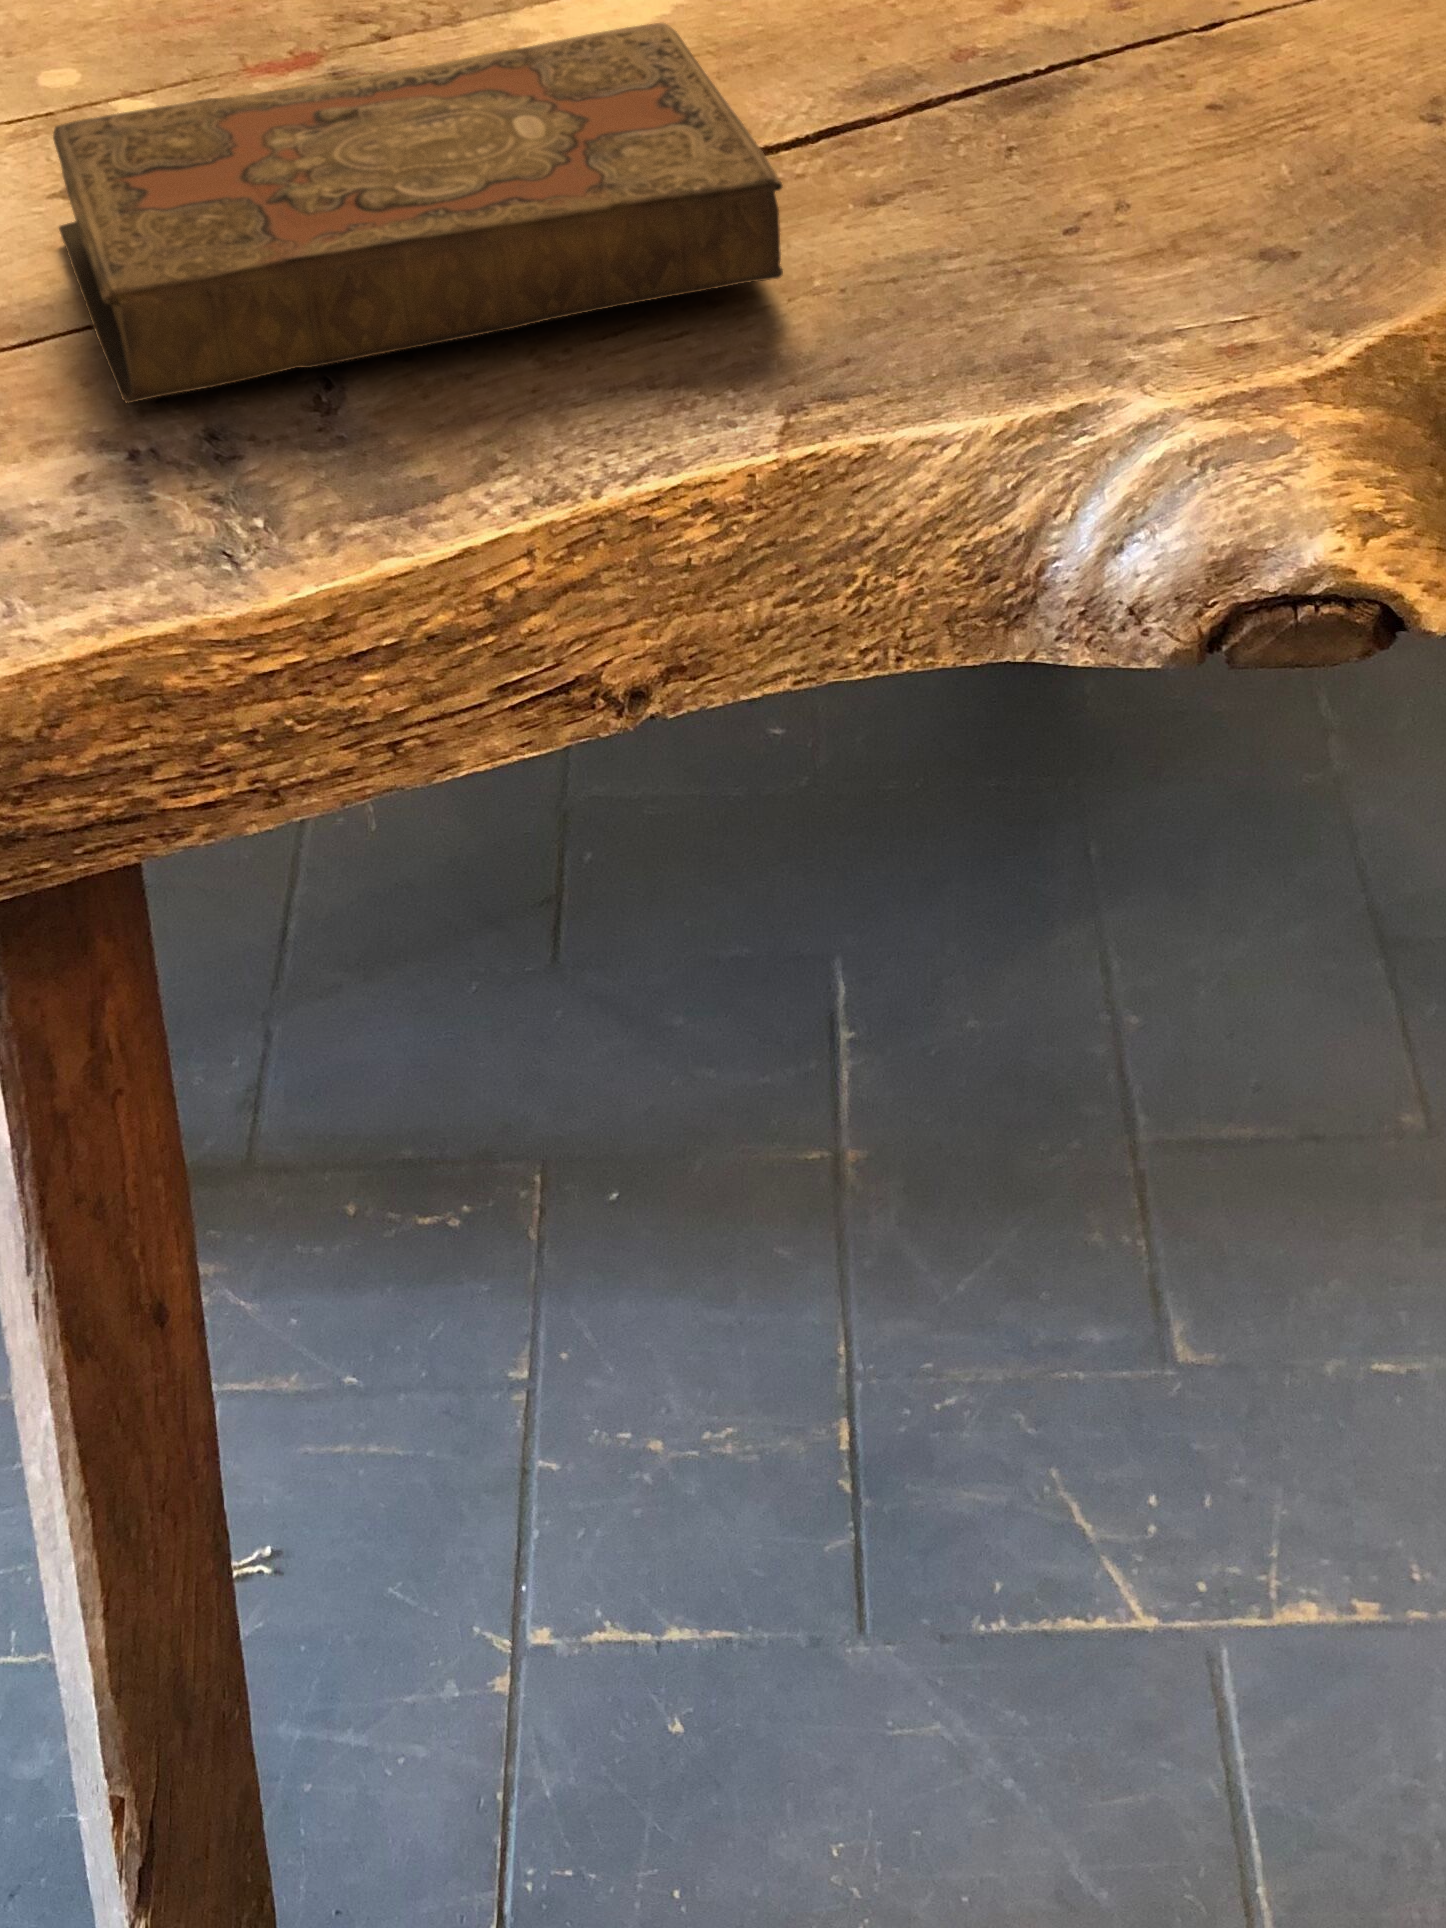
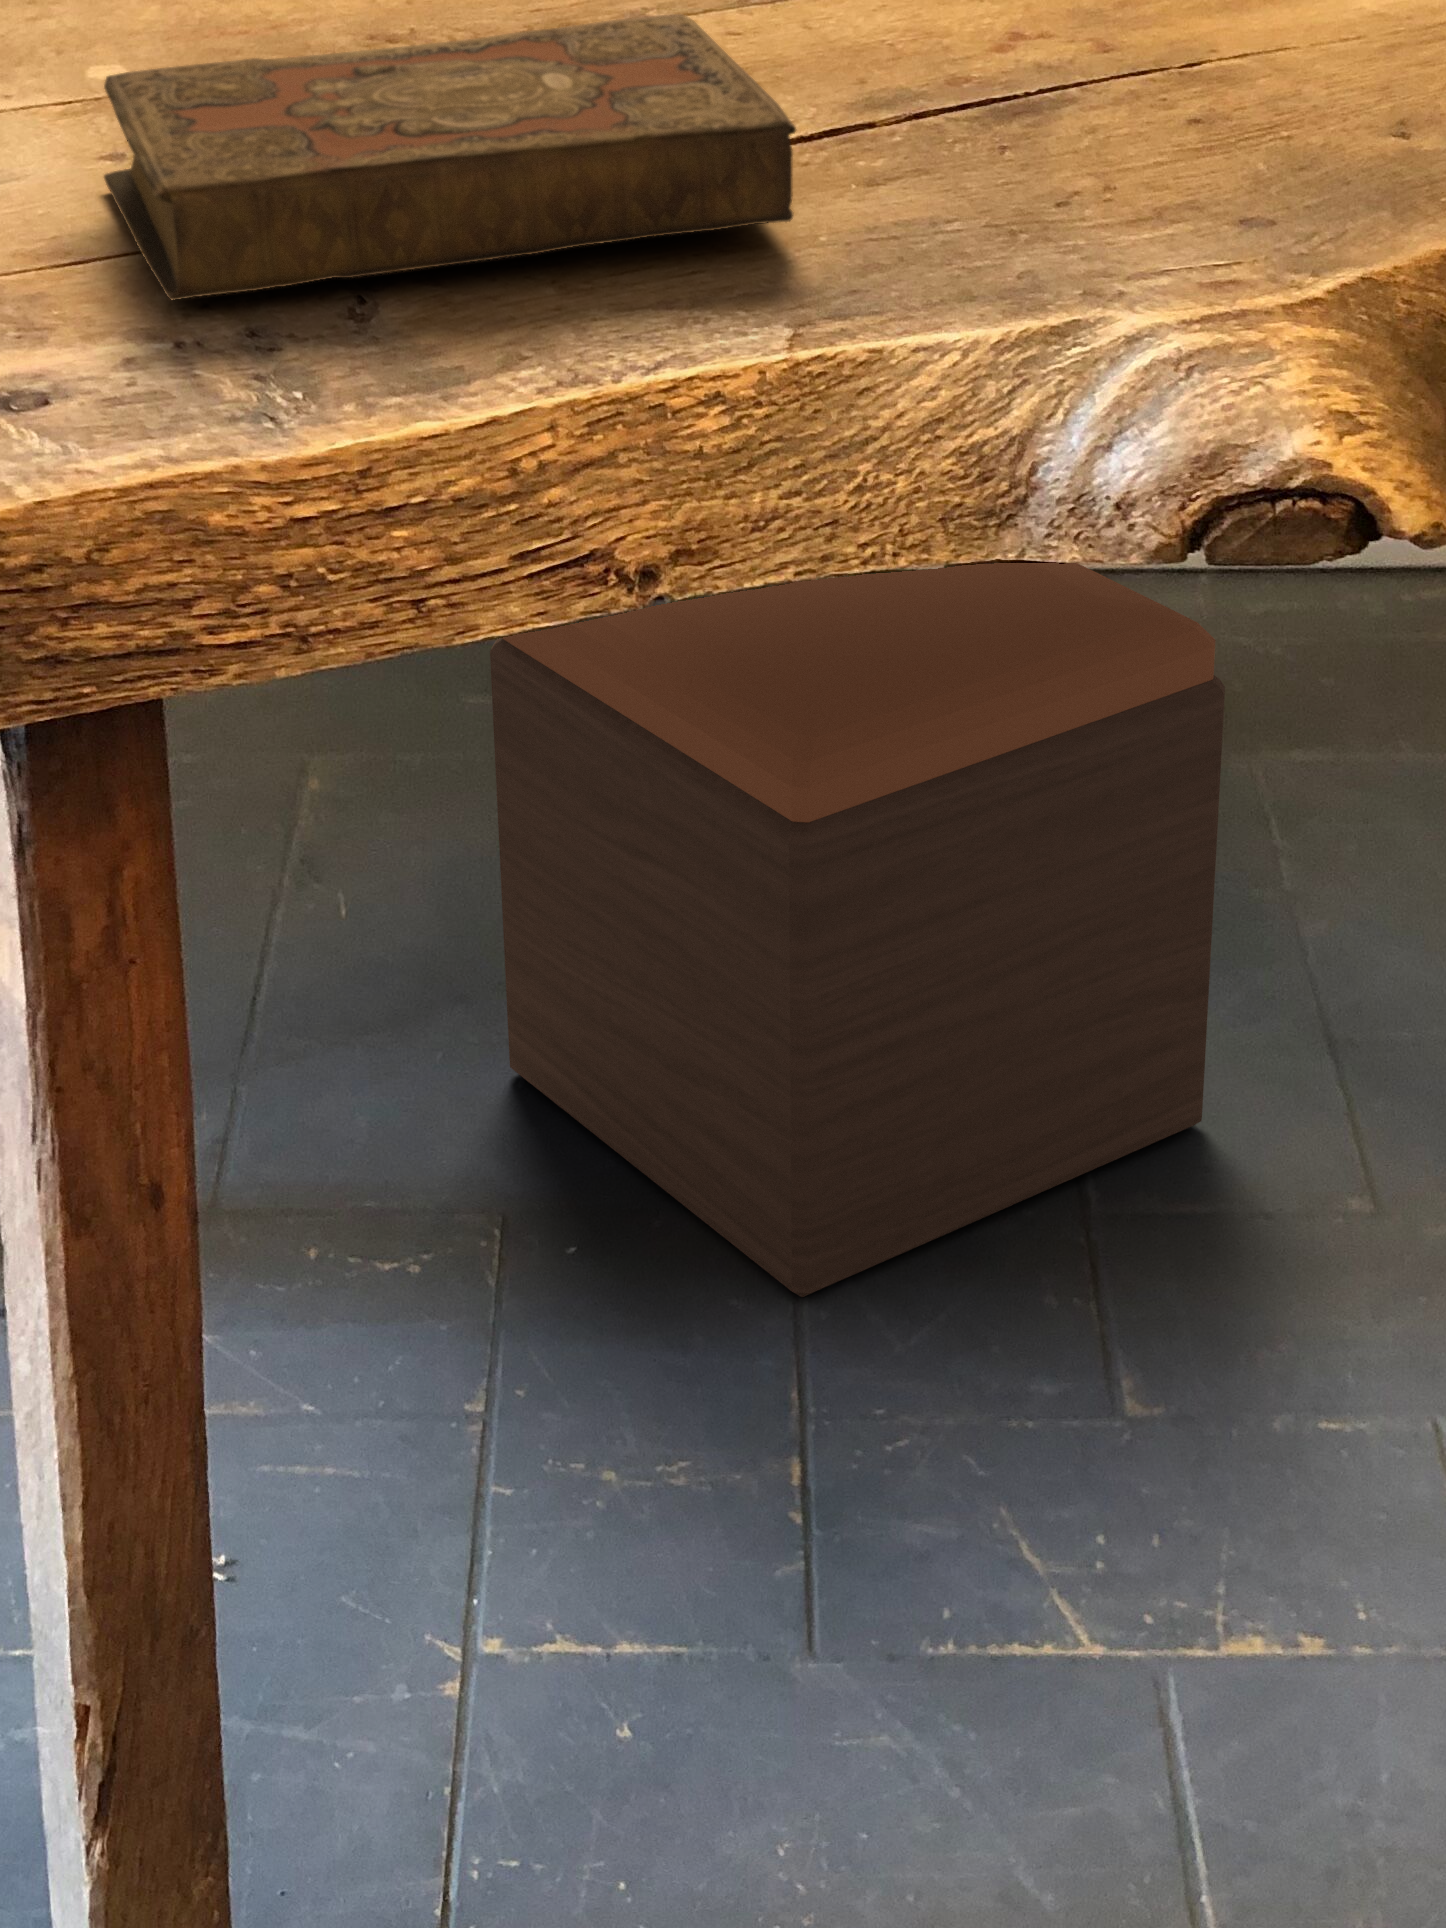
footstool: none [504,376,1258,1239] -> present [490,563,1225,1297]

